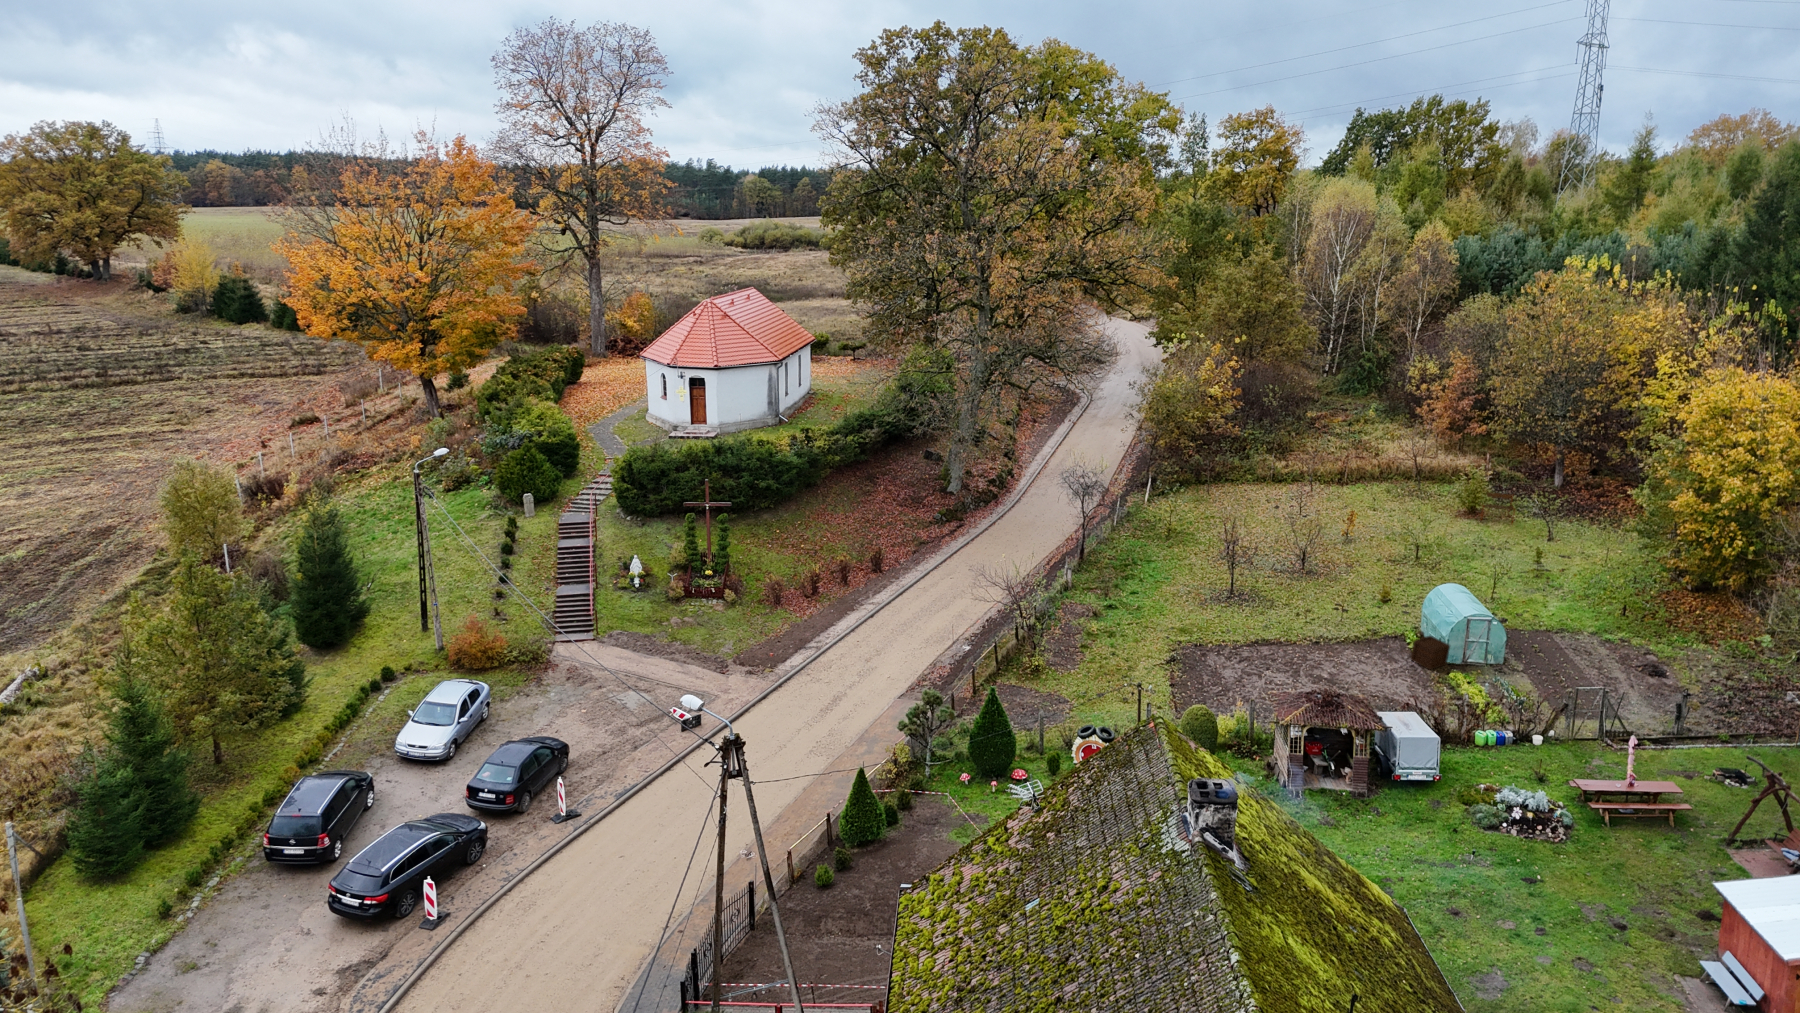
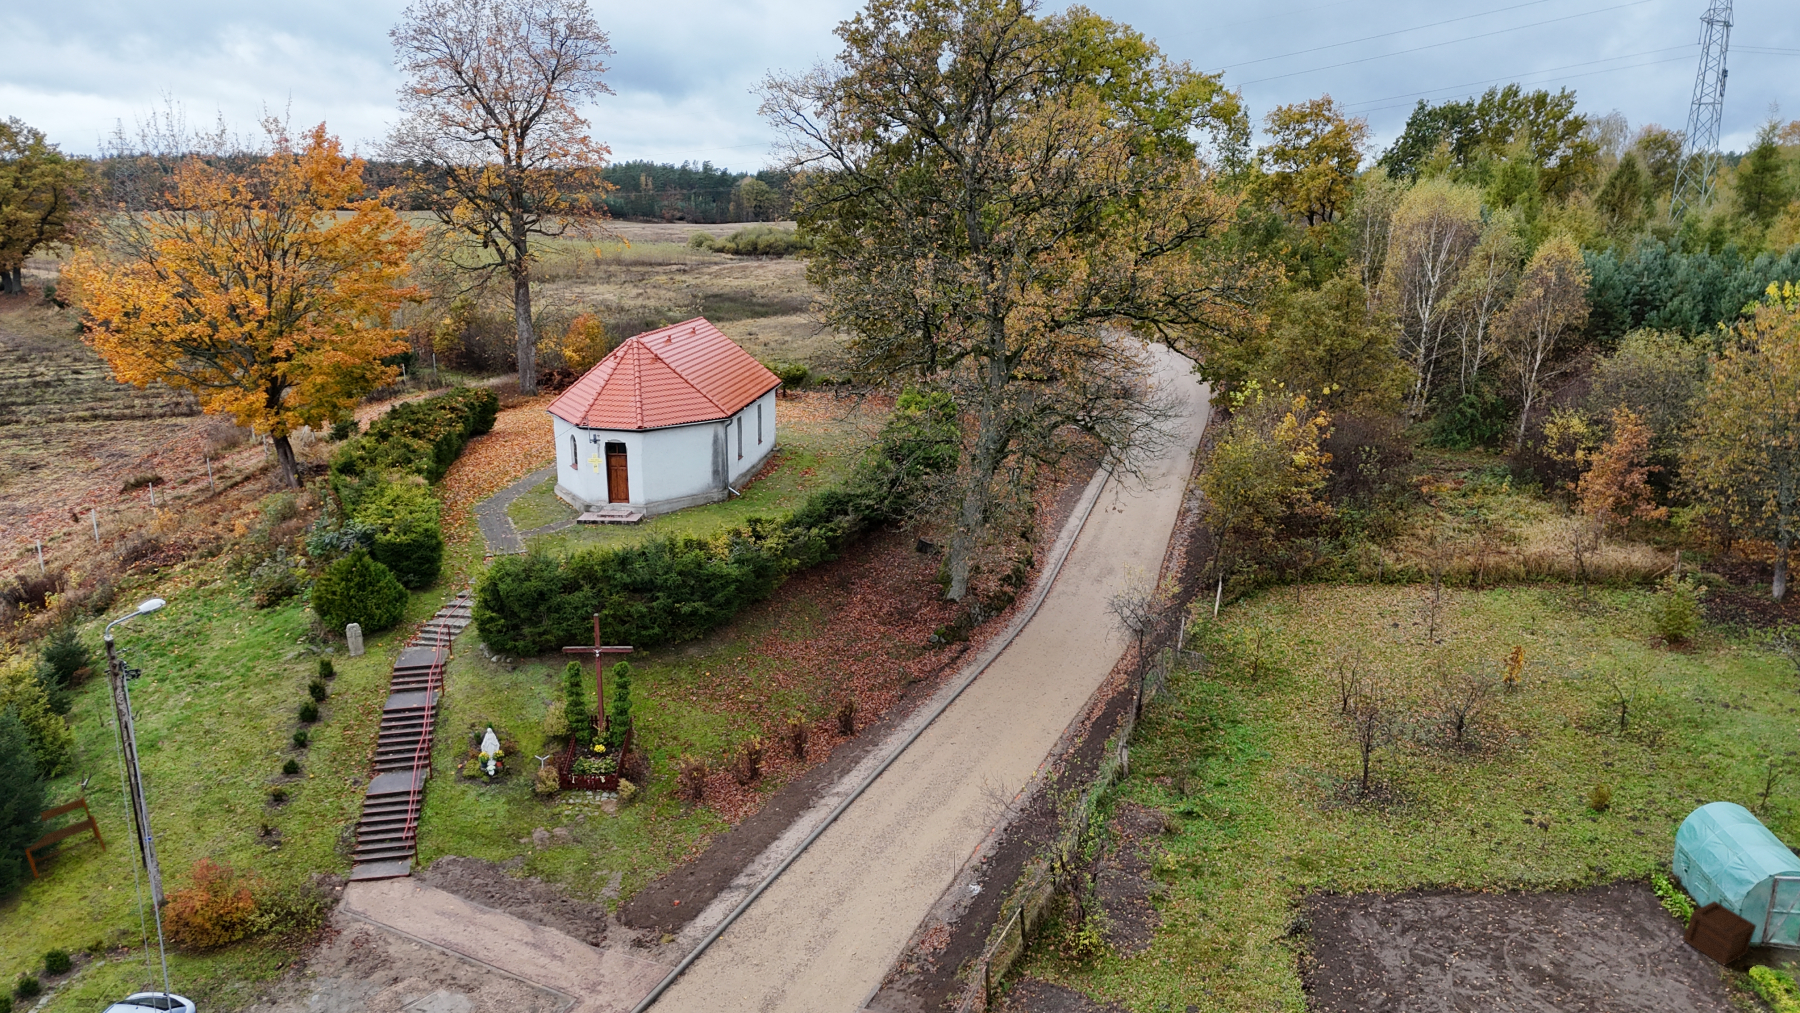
bench: present [1480,492,1515,523] -> present [26,797,106,878]

